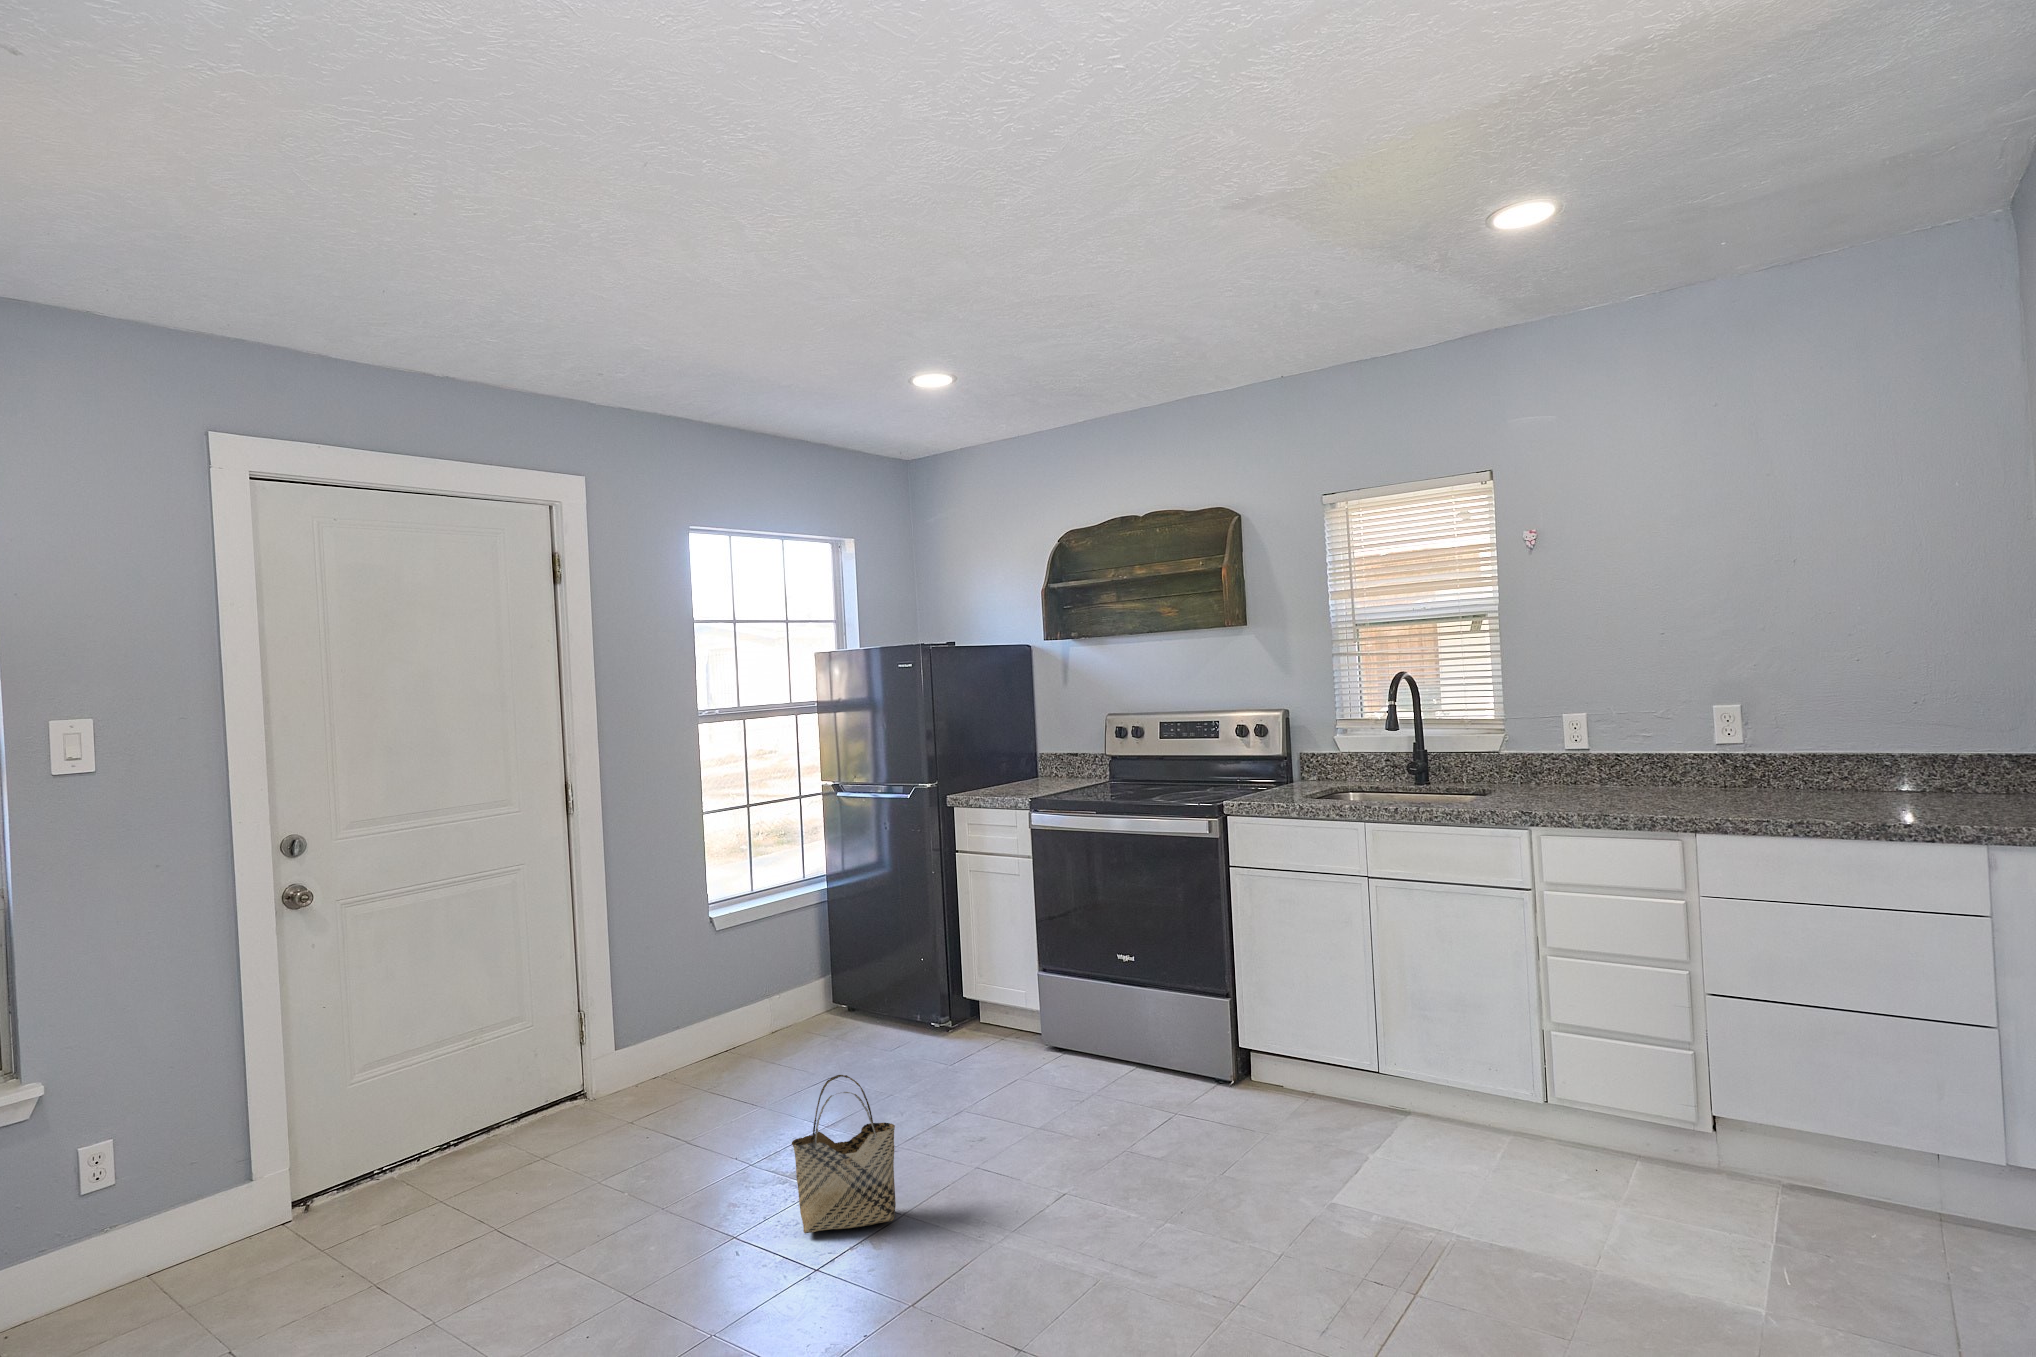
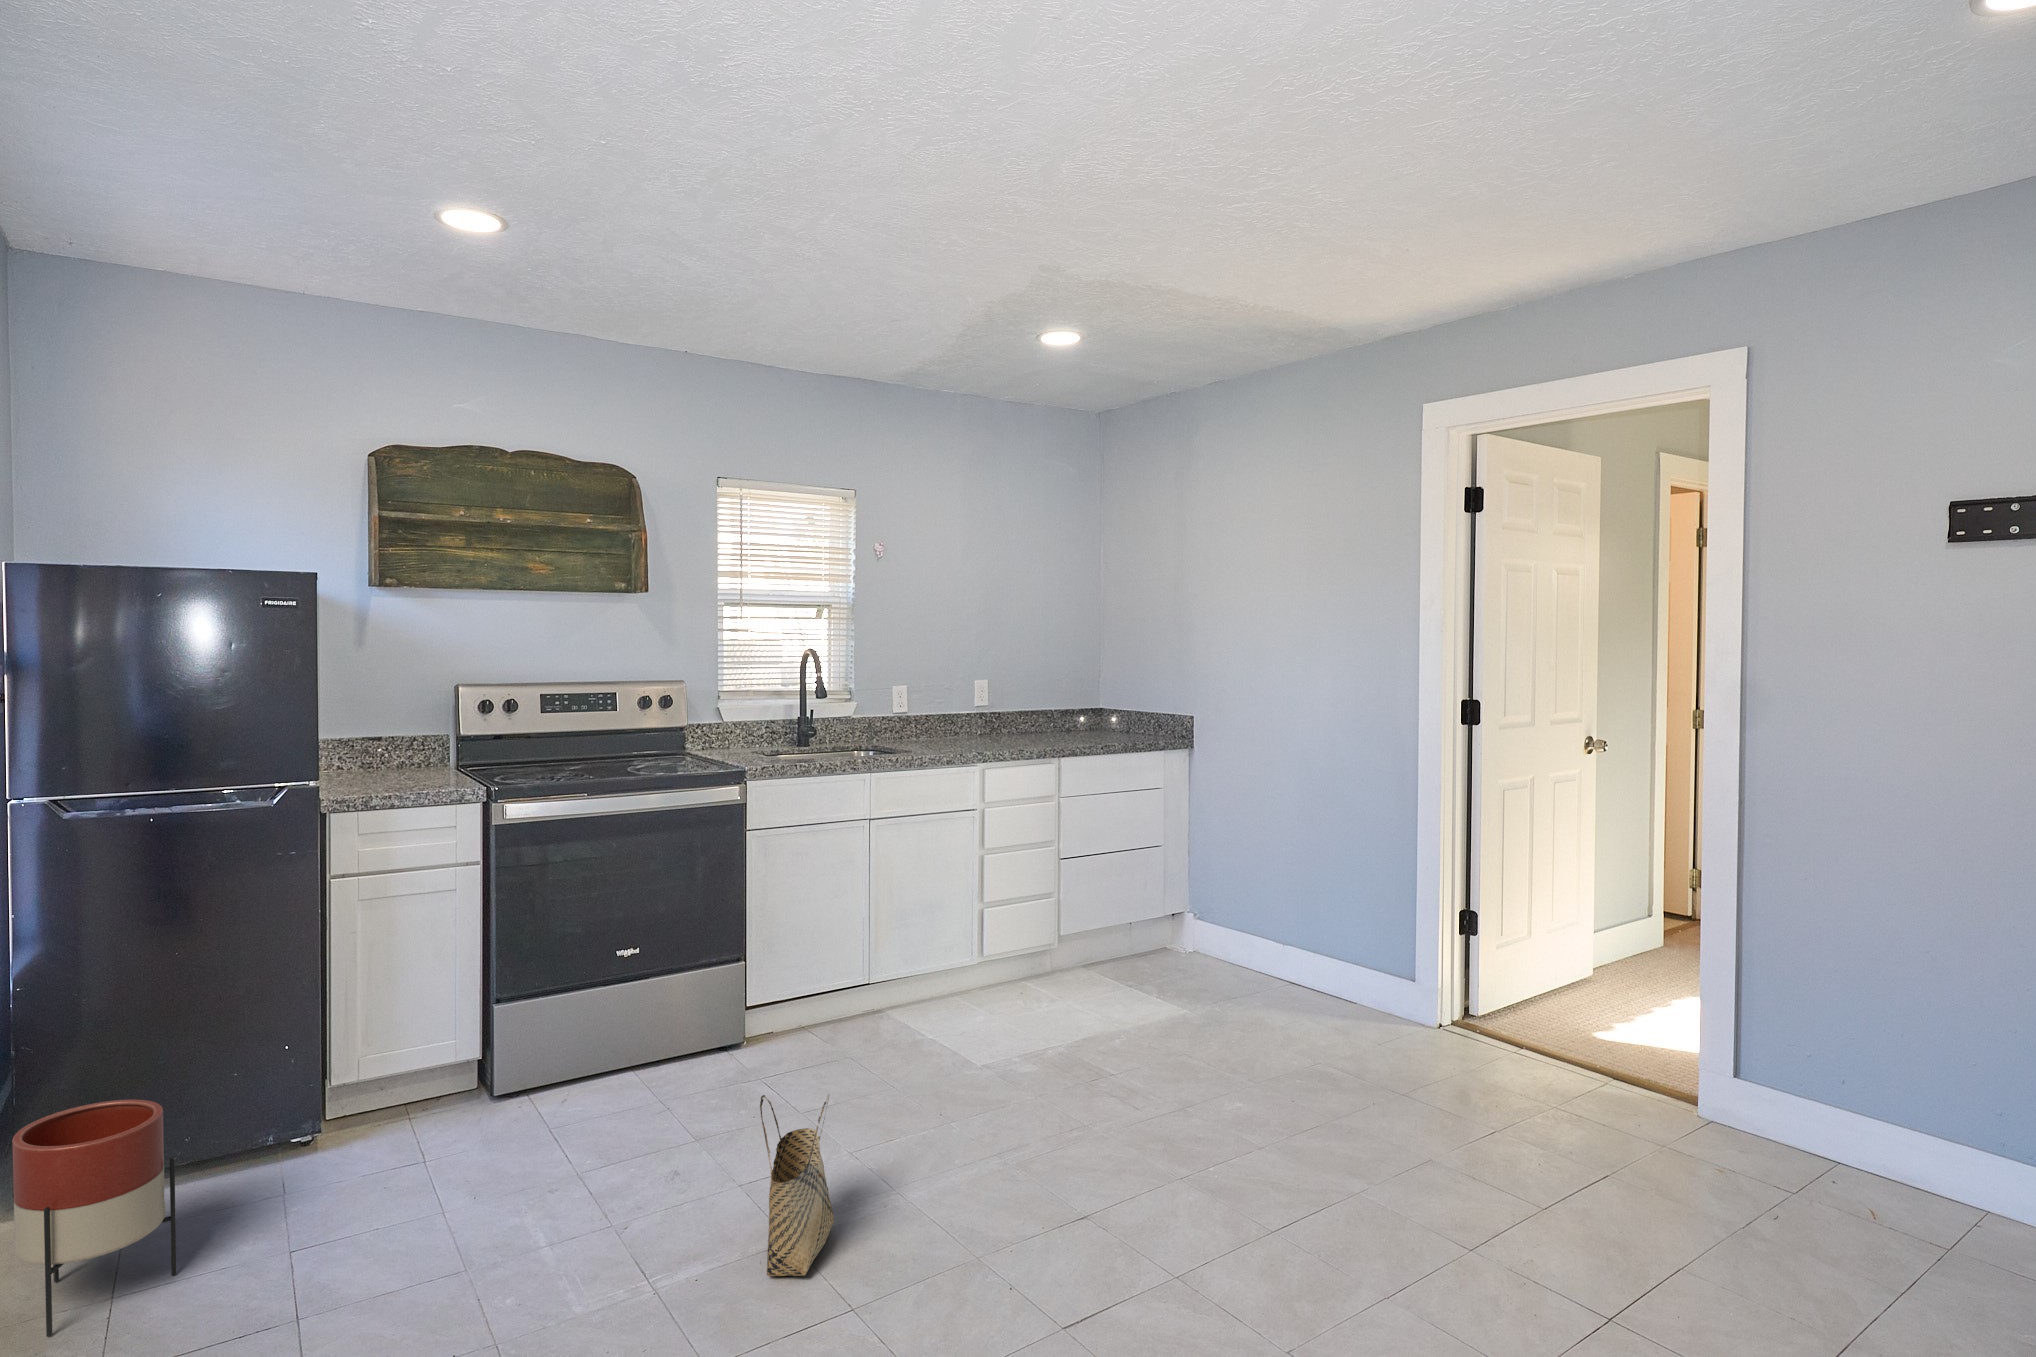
planter: none [704,953,776,1066] -> present [12,1099,176,1337]

